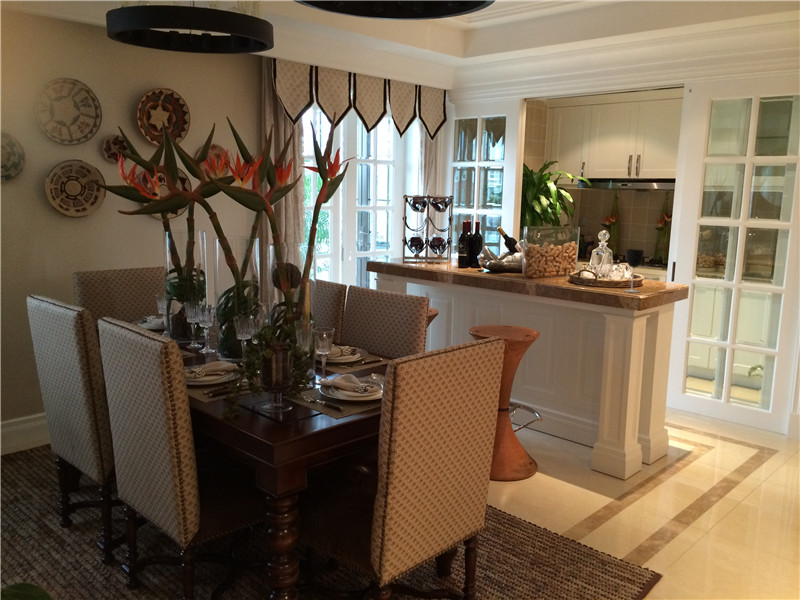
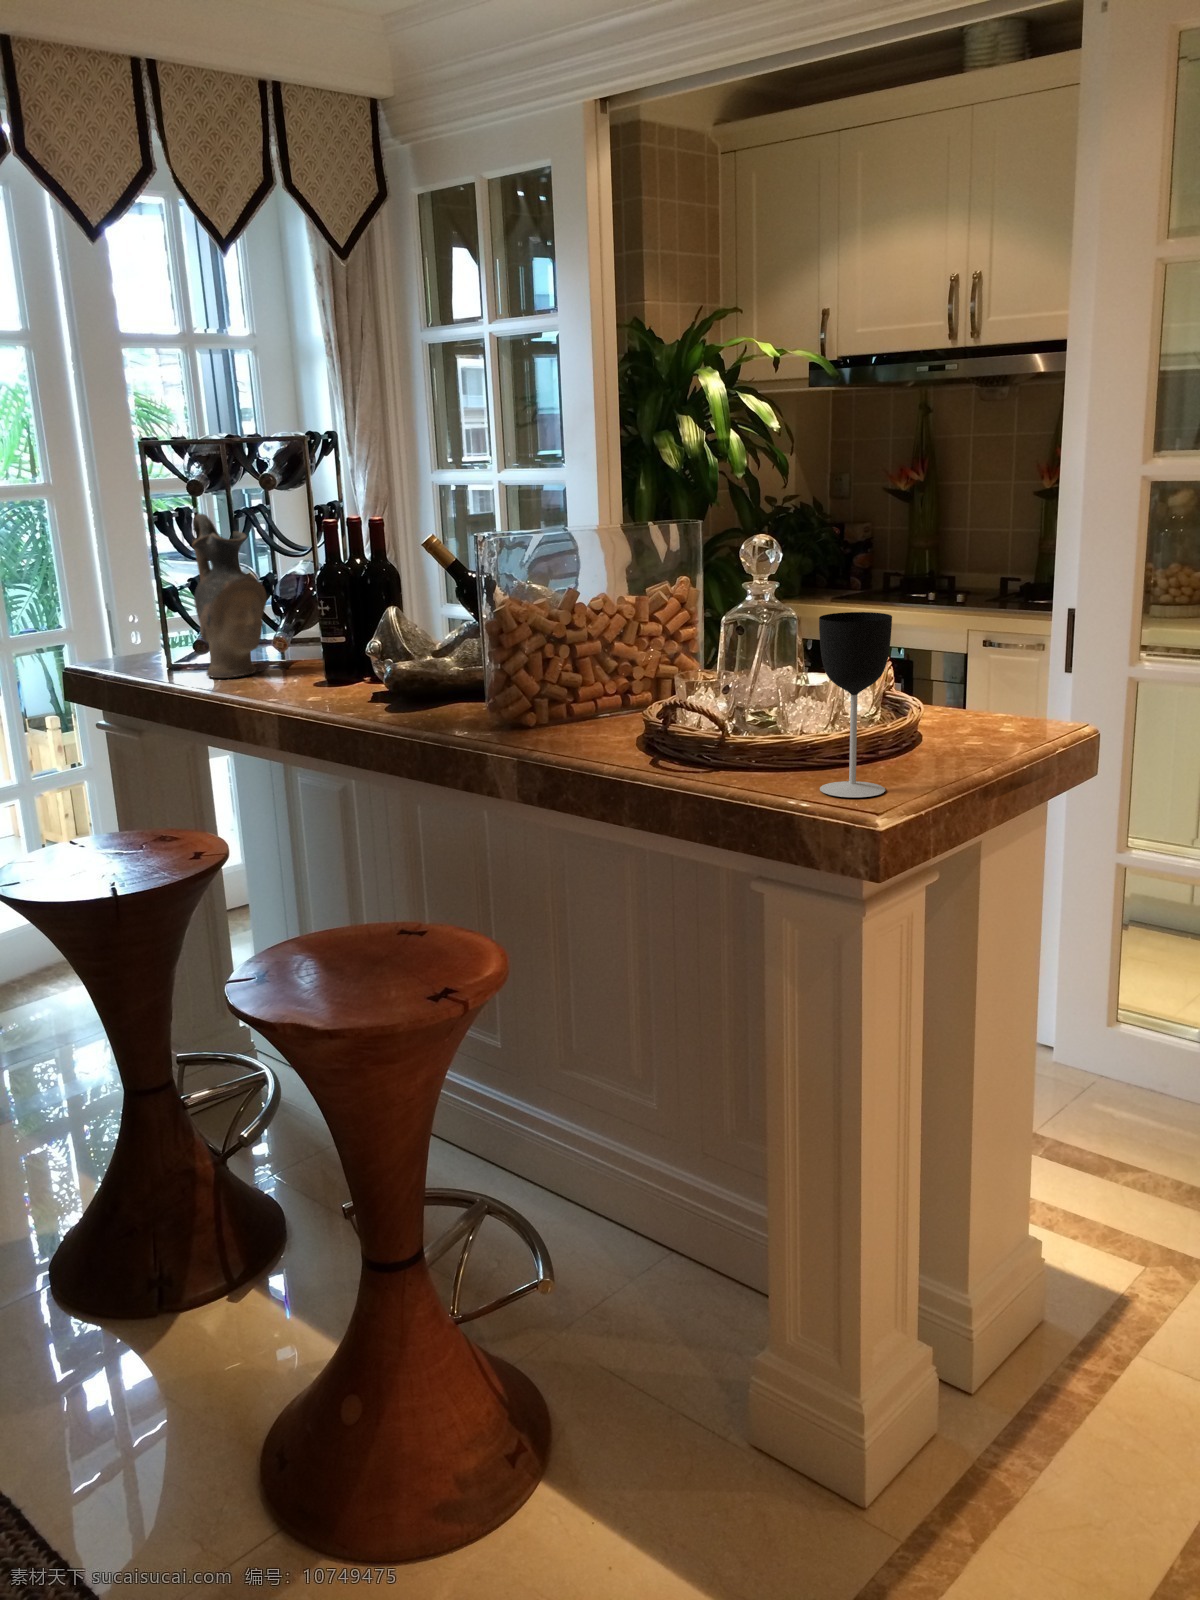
ceramic pitcher: none [417,218,438,266] -> present [192,514,267,678]

